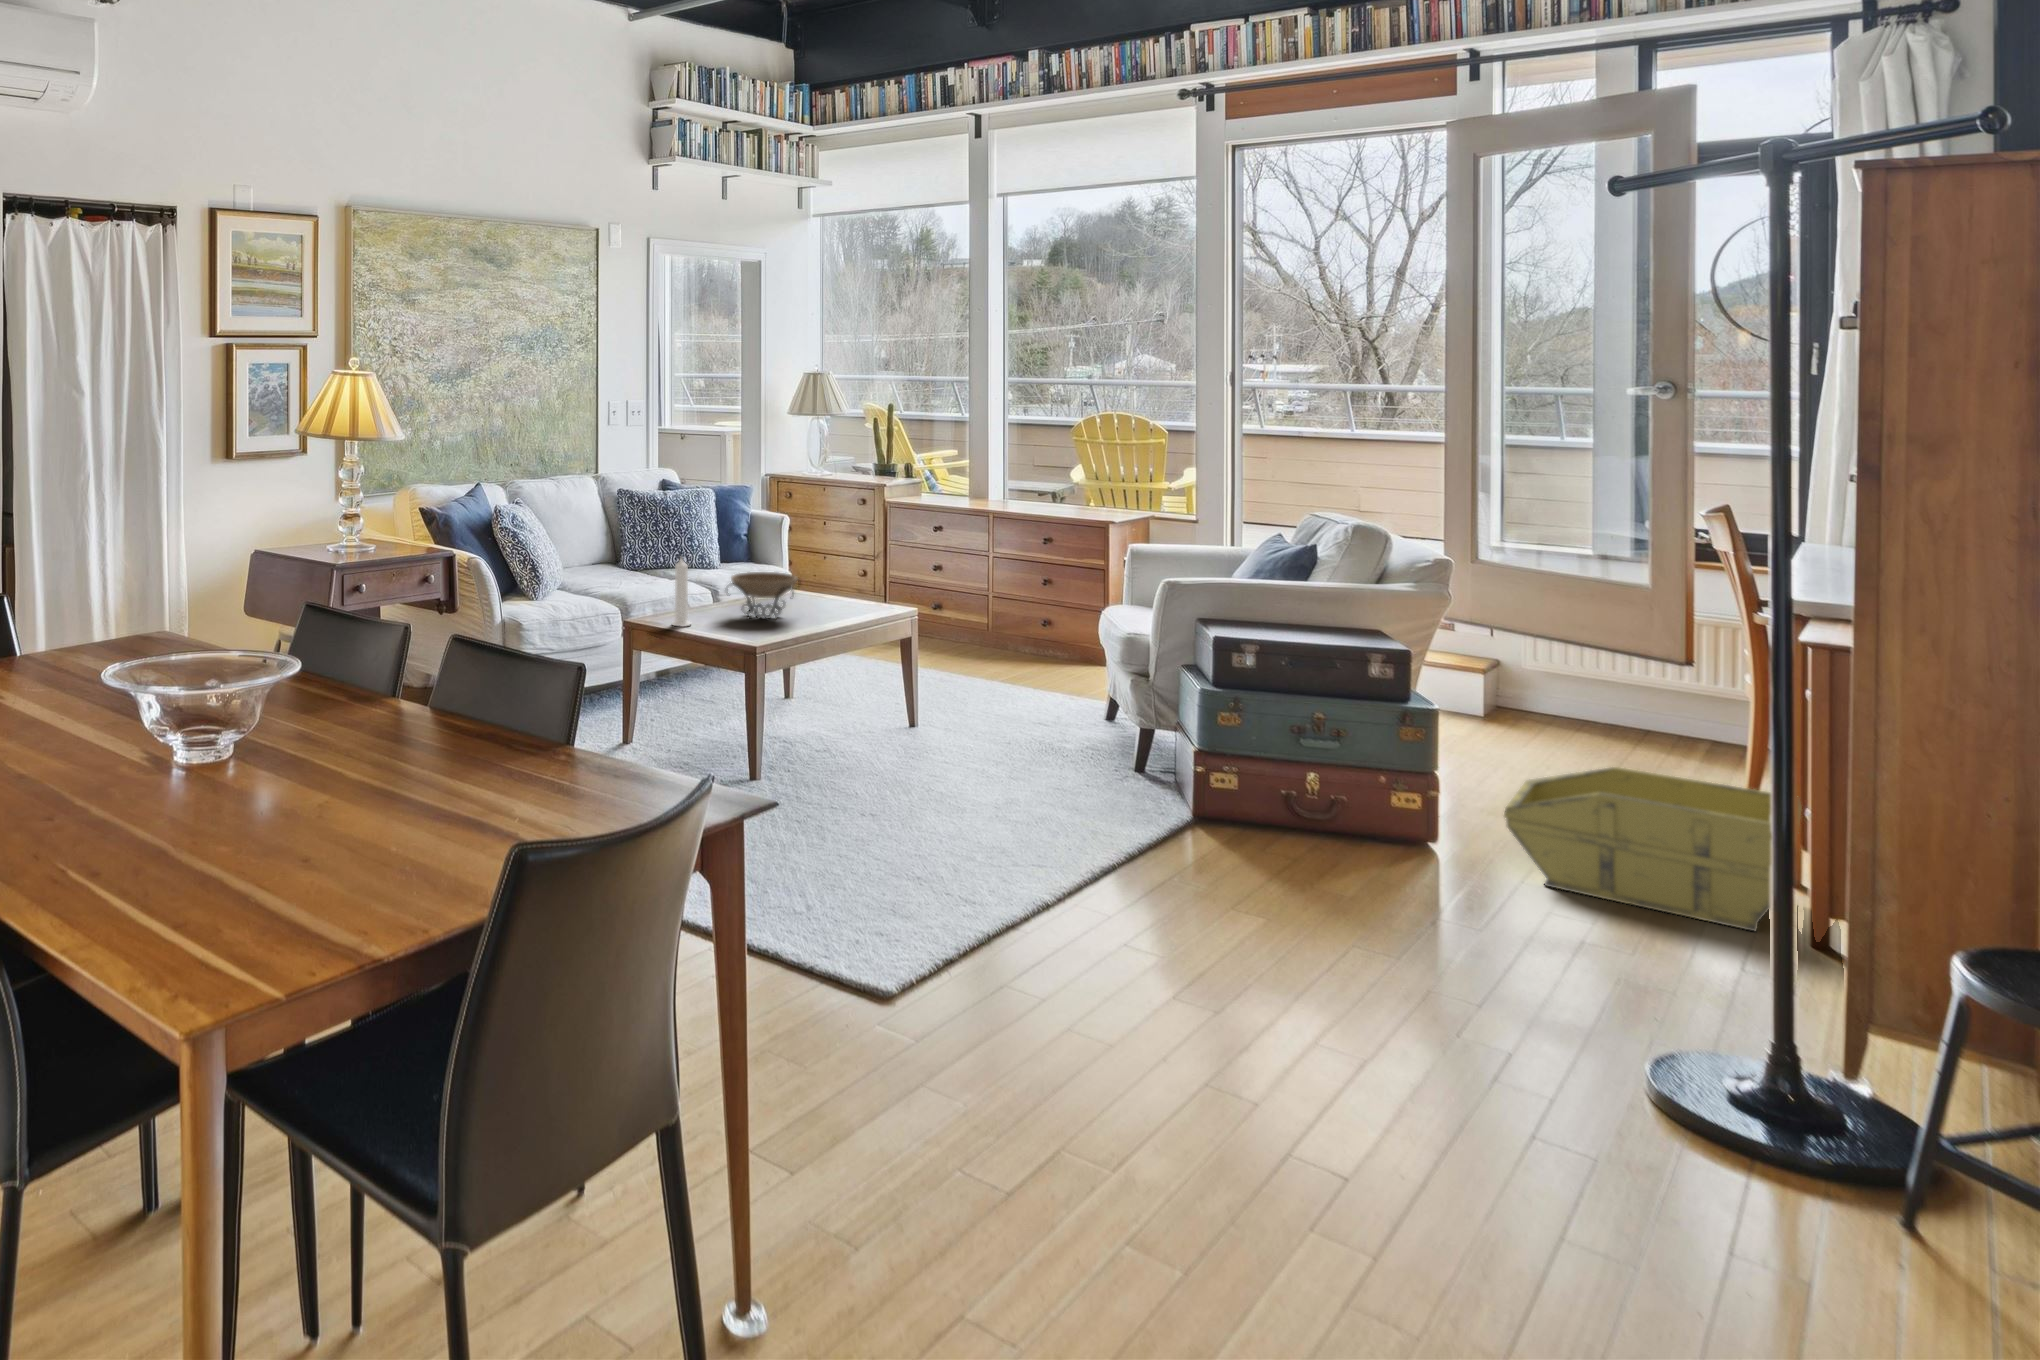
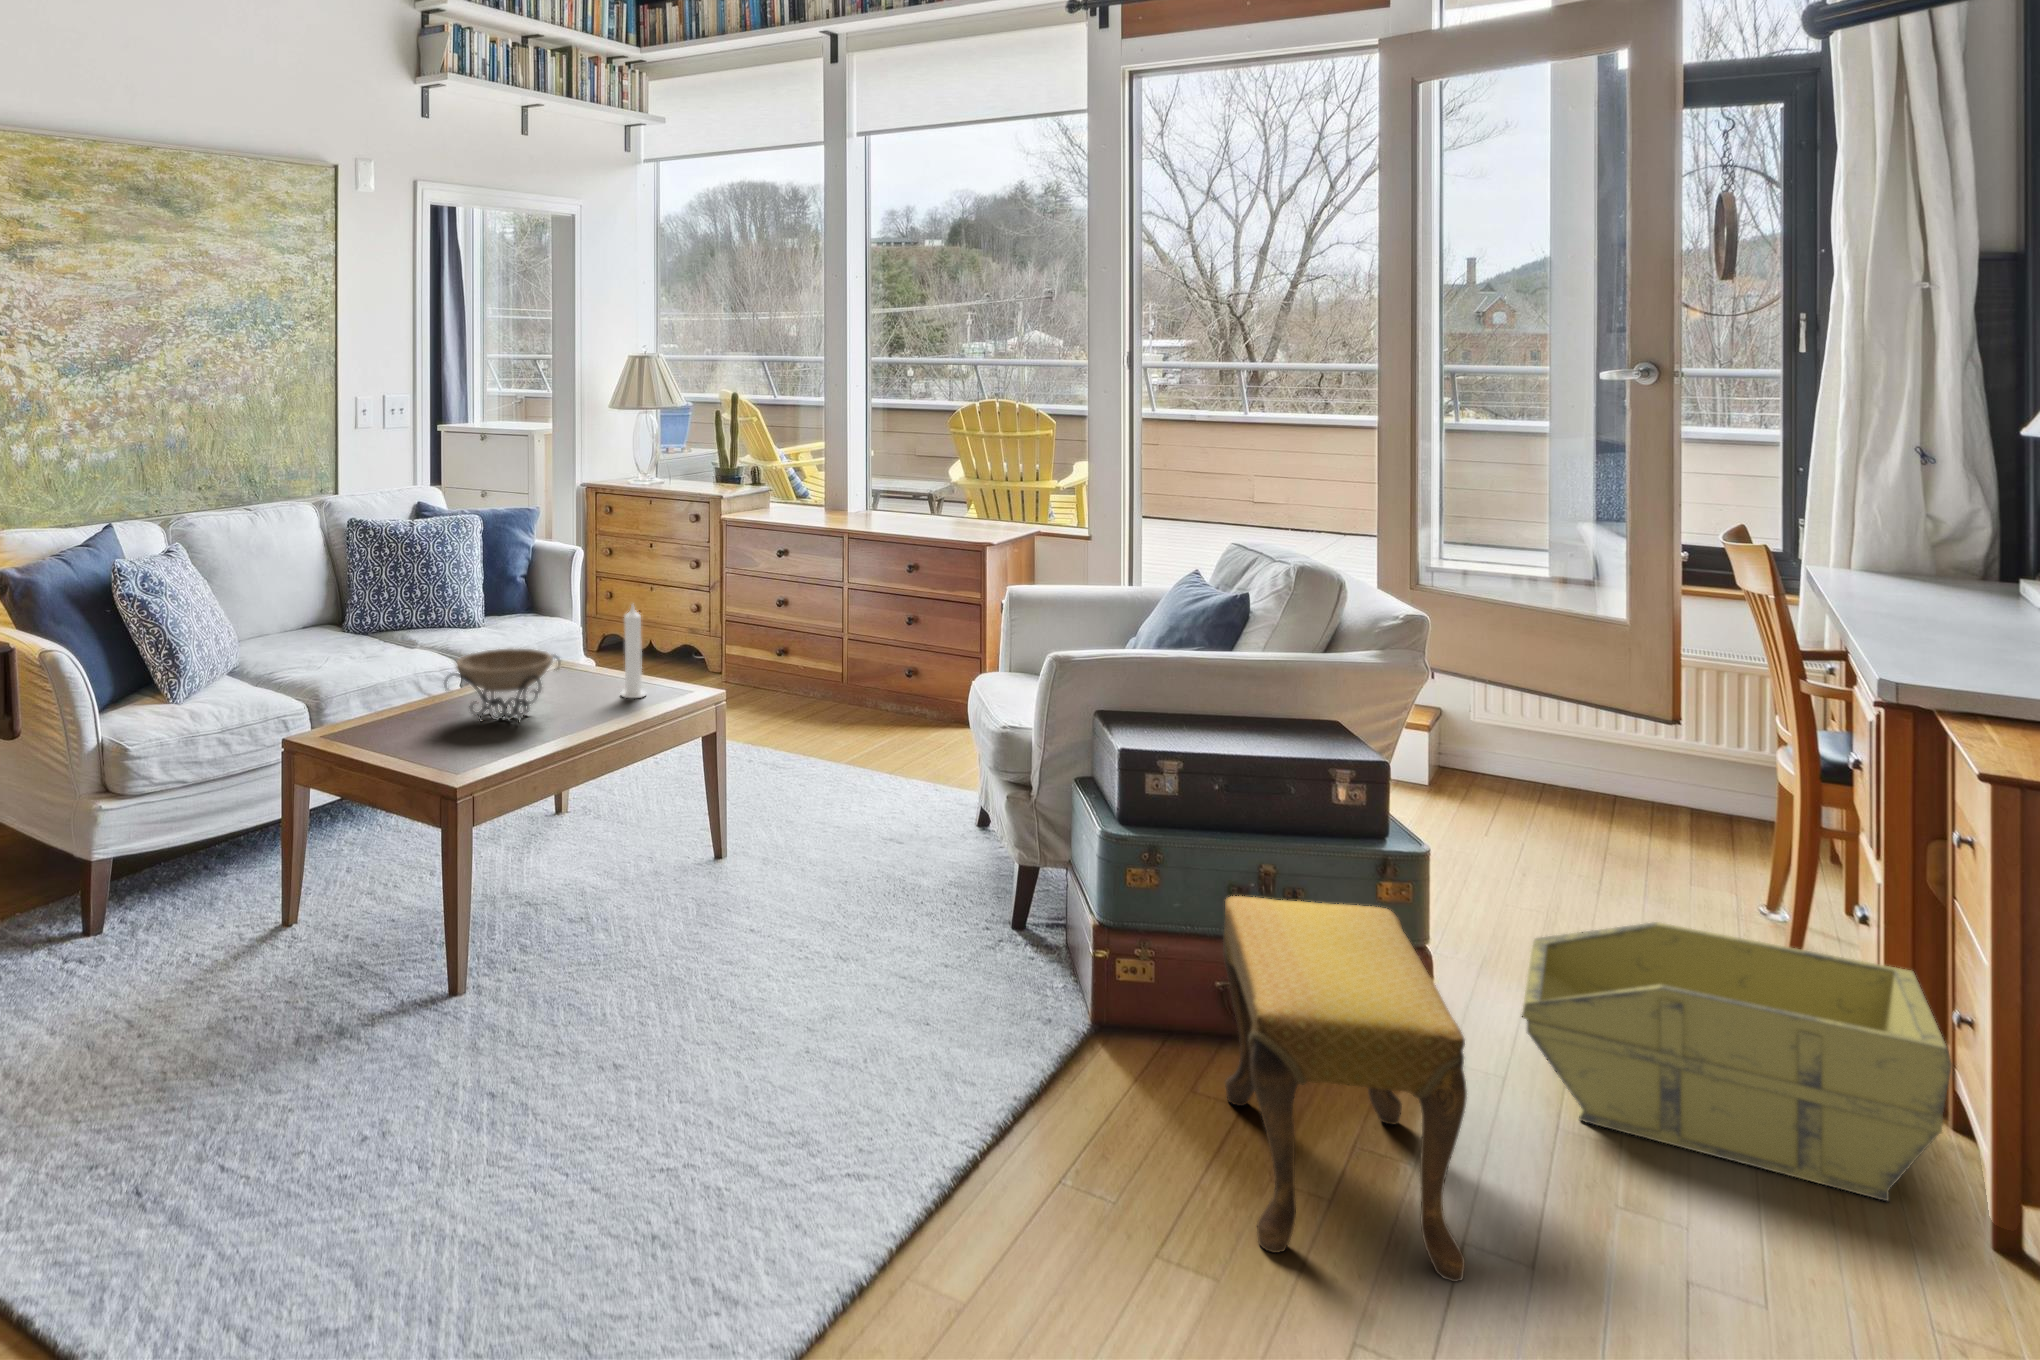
candle: present [673,558,691,626] -> present [621,605,646,698]
footstool: none [1286,726,1437,940] -> present [1223,896,1467,1282]

